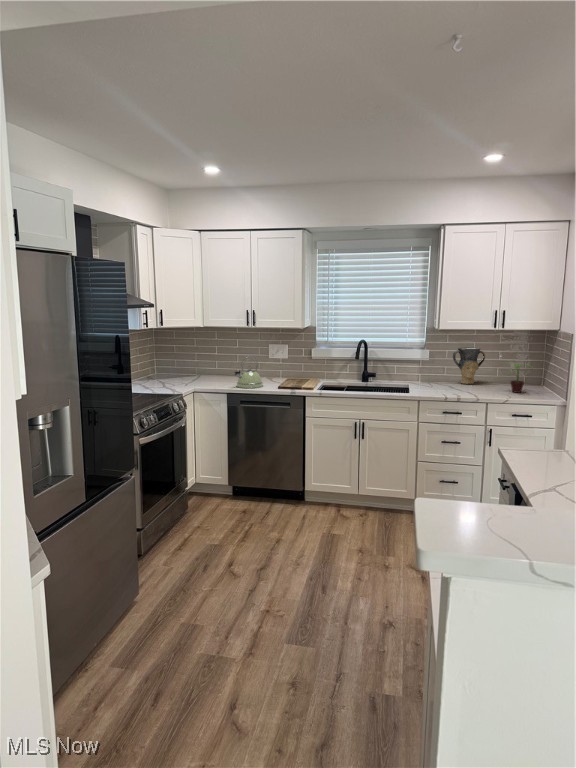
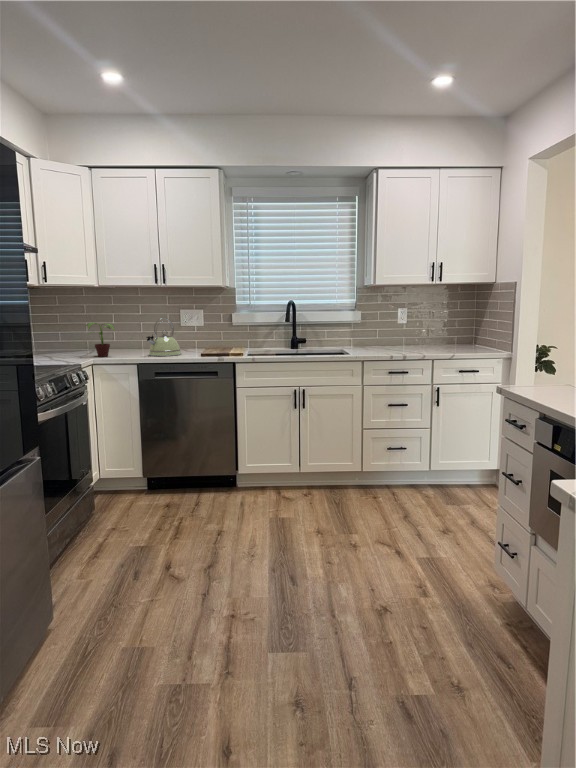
vase: present [453,348,485,384] -> none [386,307,417,346]
potted plant: present [508,362,533,393] -> present [86,323,115,357]

